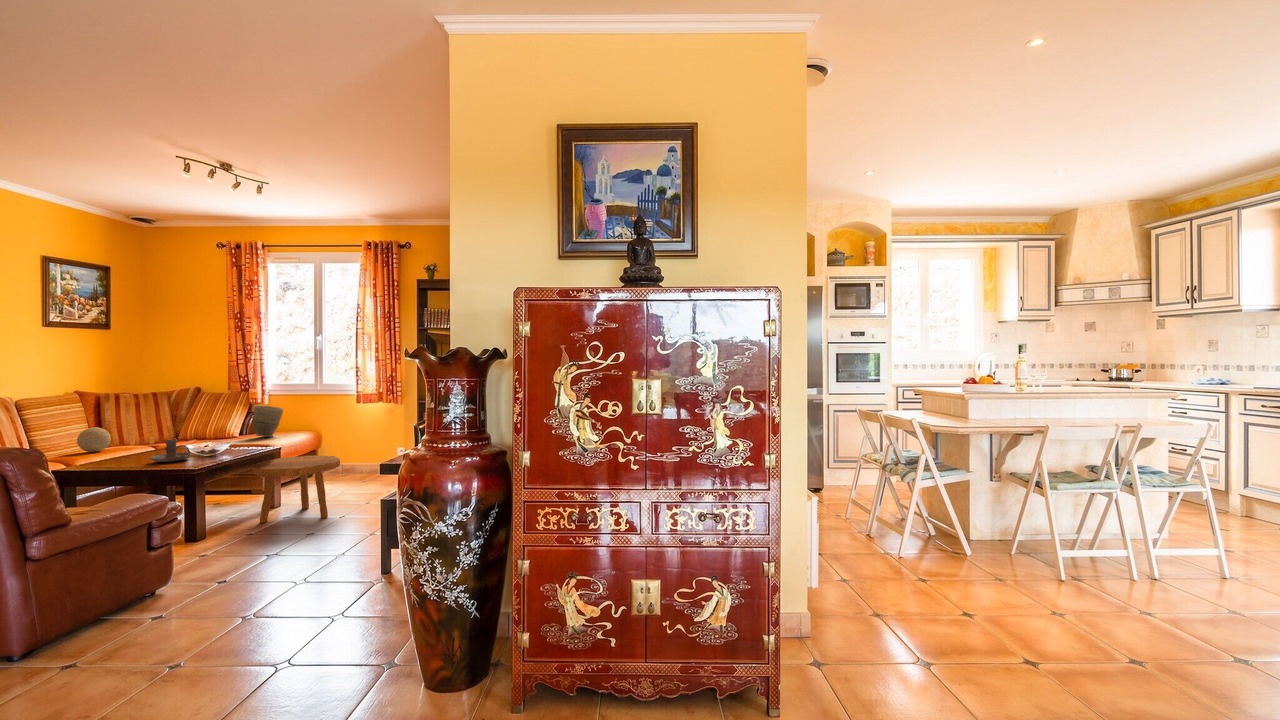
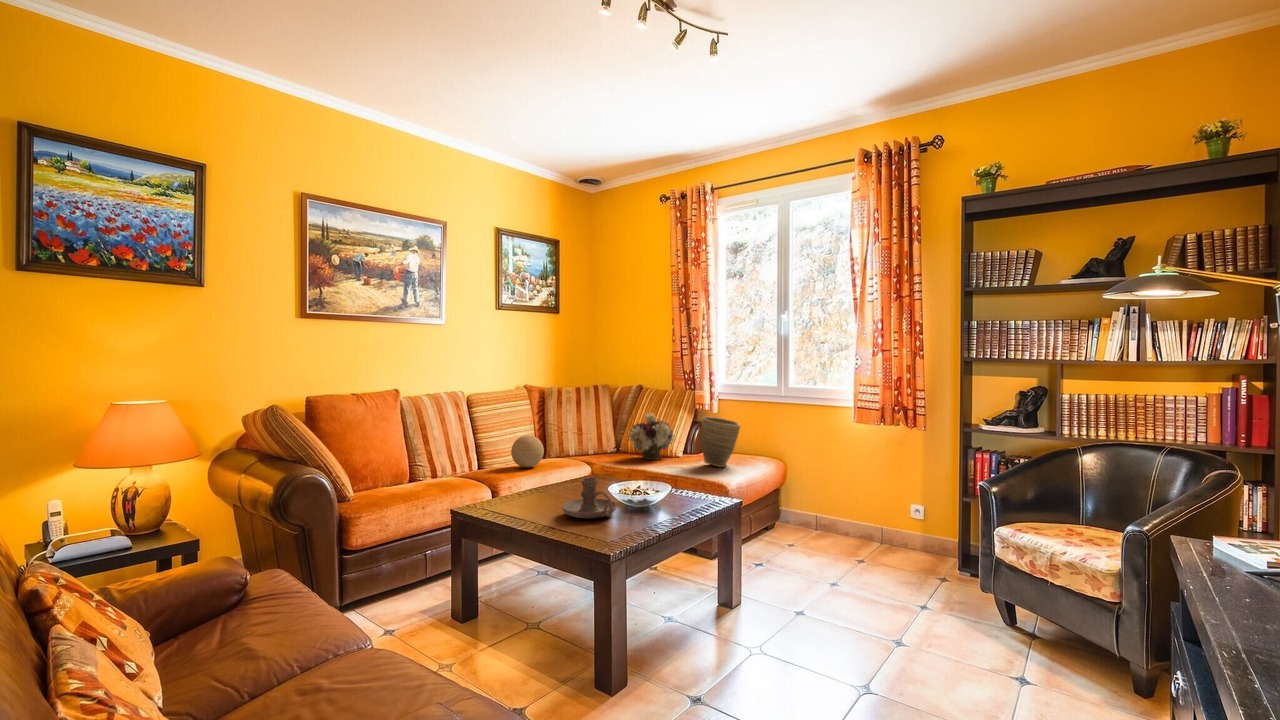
flower arrangement: none [189,406,231,440] -> present [629,413,674,460]
footstool: present [253,456,340,523] -> none [704,521,855,674]

